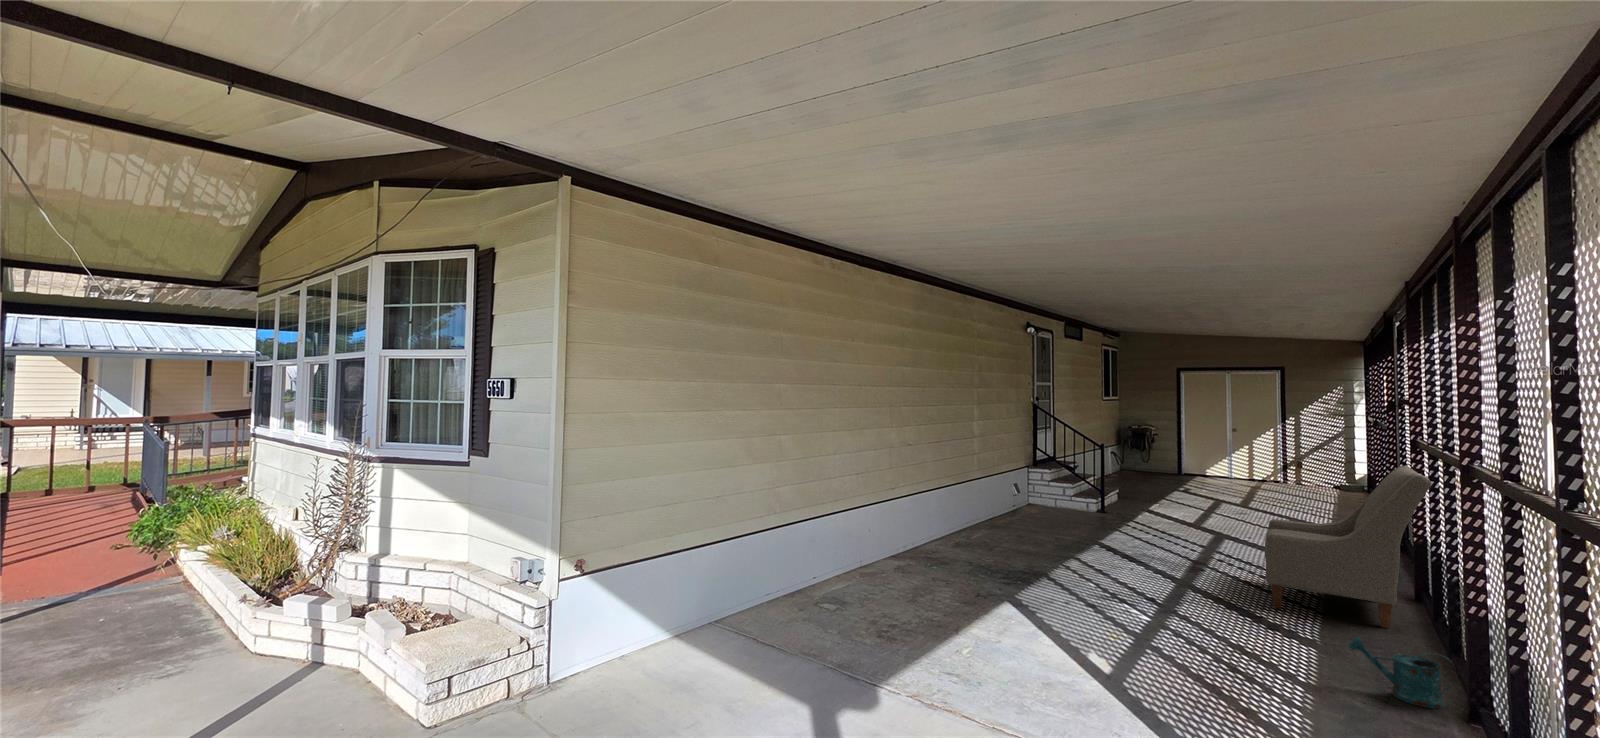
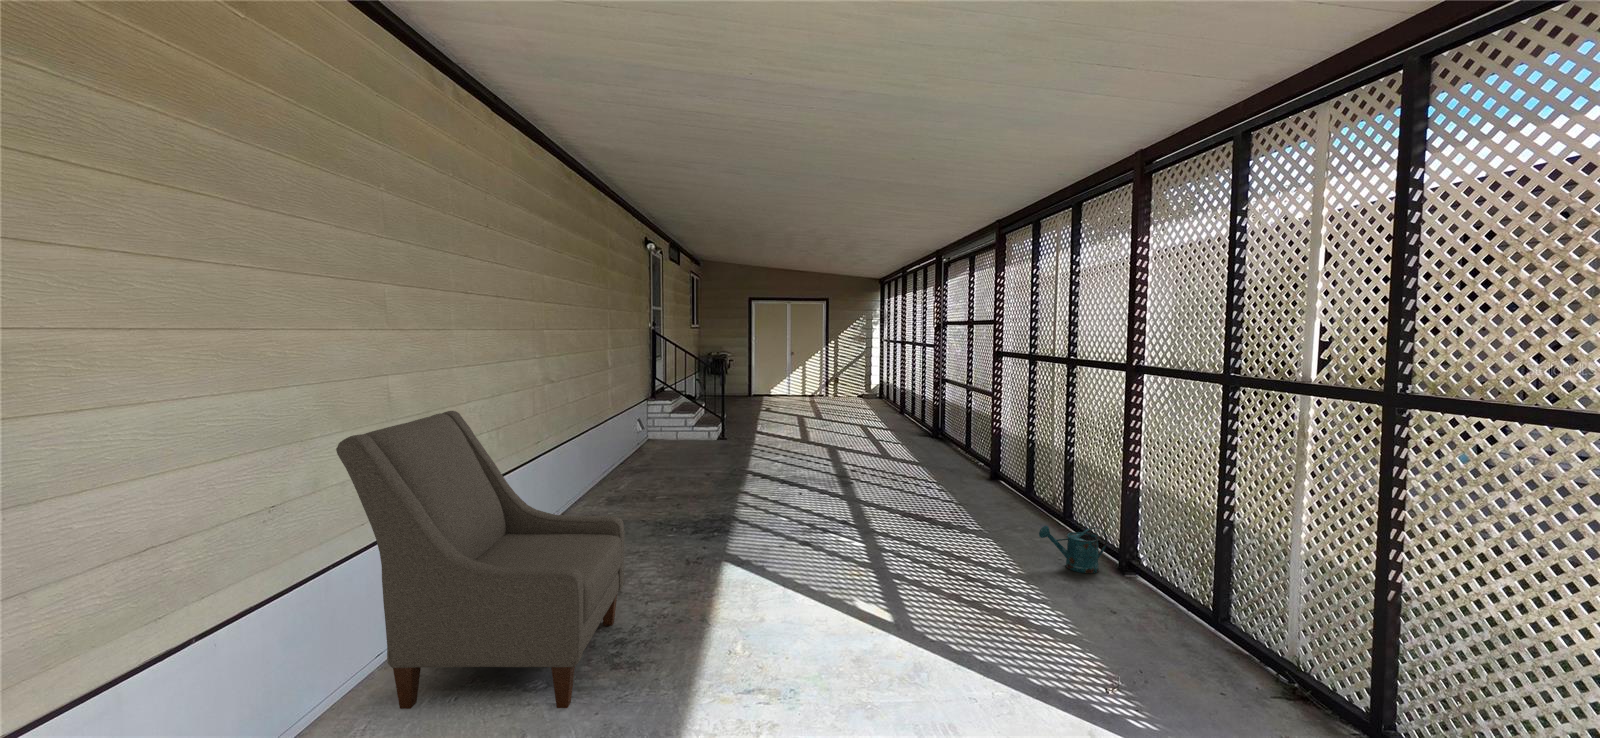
chair: present [1265,466,1432,629] -> present [336,411,624,709]

